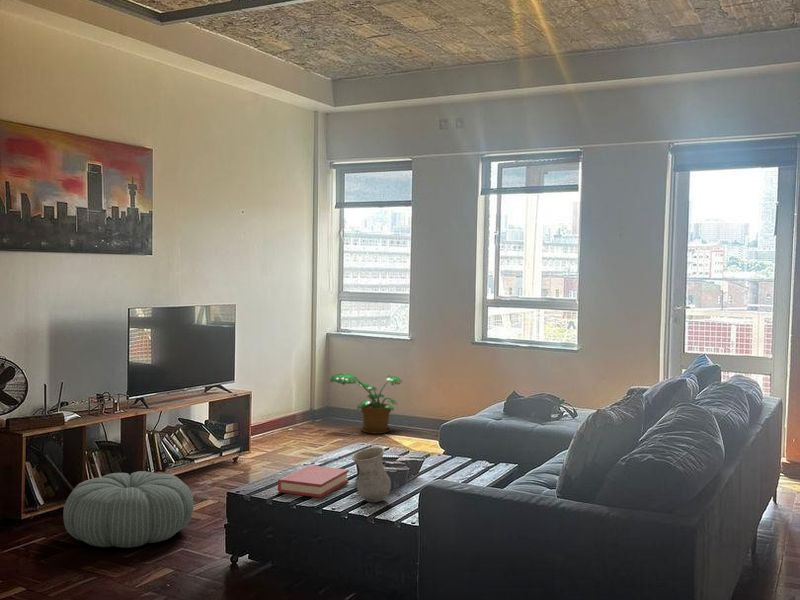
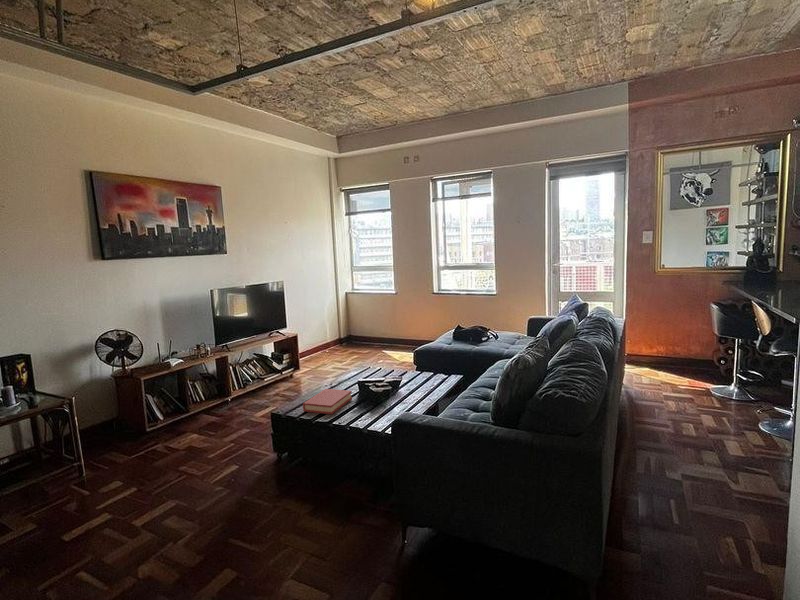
potted plant: present [330,374,402,434] -> none [349,315,393,350]
vase: present [352,447,391,502] -> none [350,378,378,416]
pouf: present [63,471,194,548] -> none [168,396,256,451]

